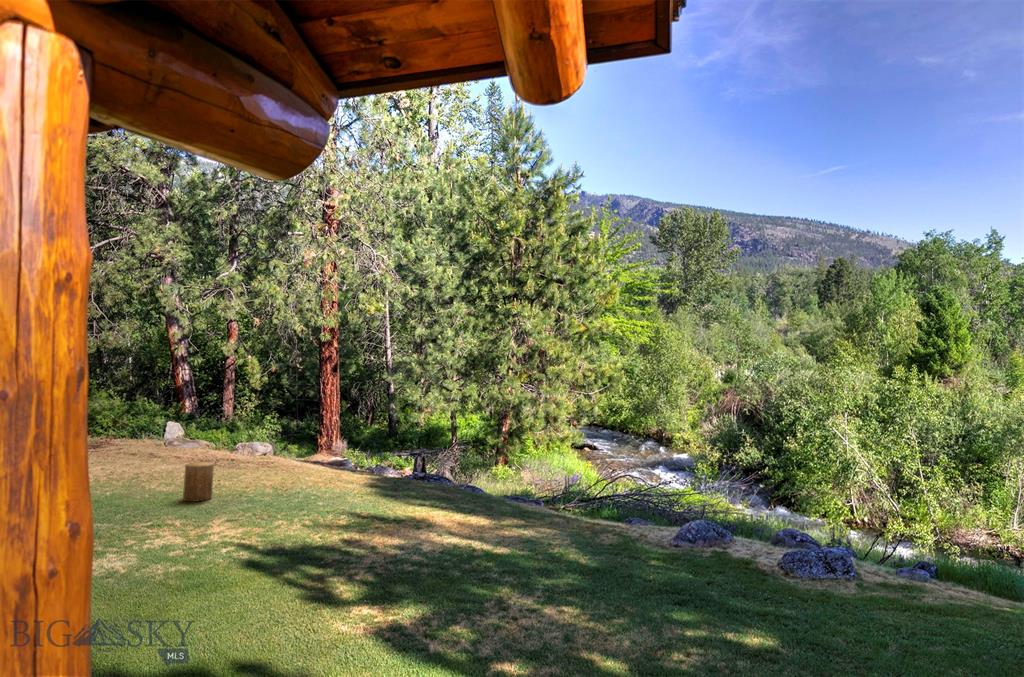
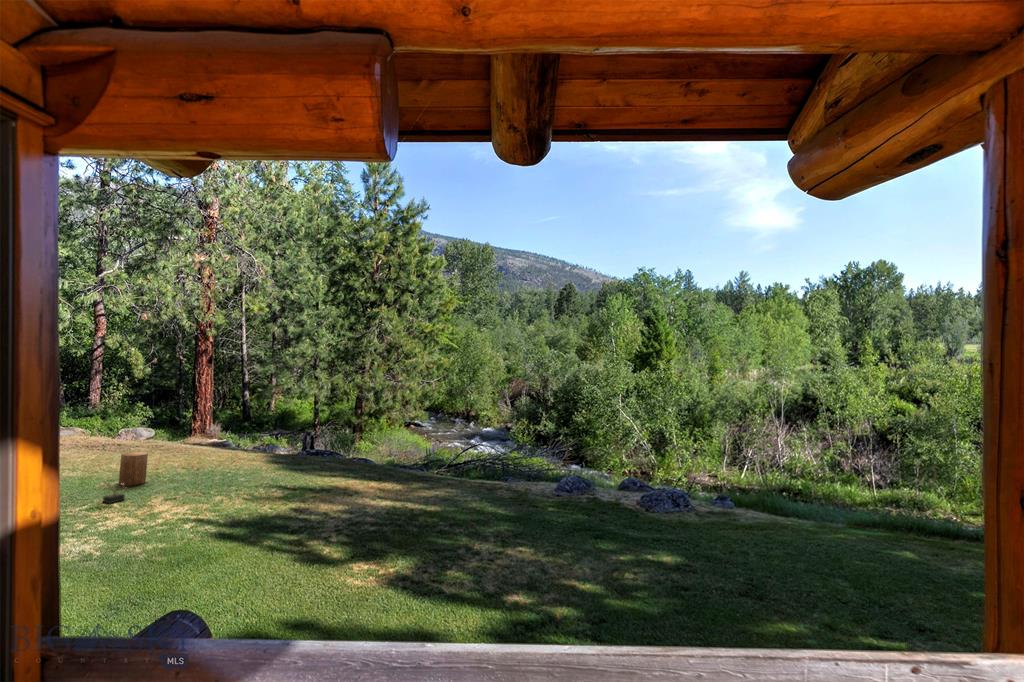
decorative plant: none [138,494,173,521] -> present [103,484,125,503]

